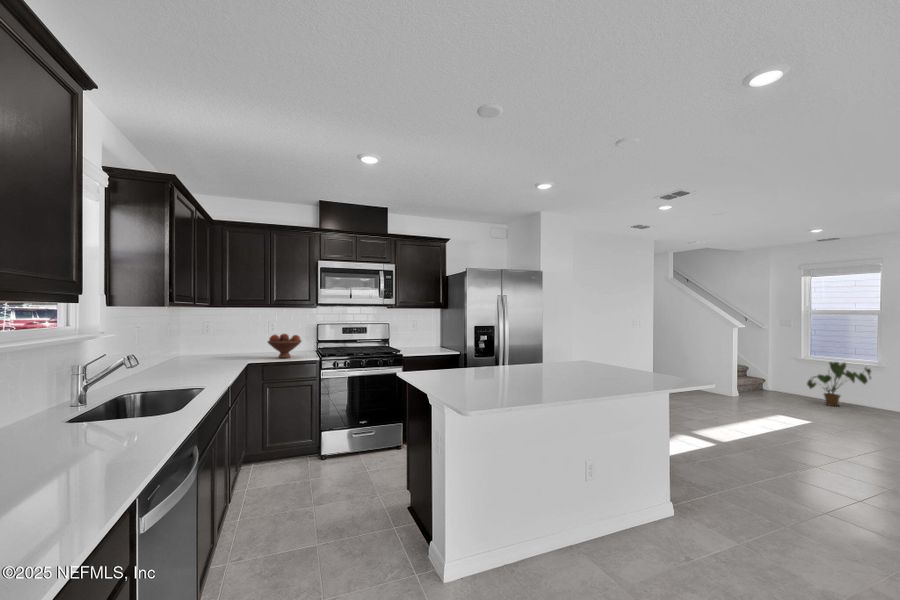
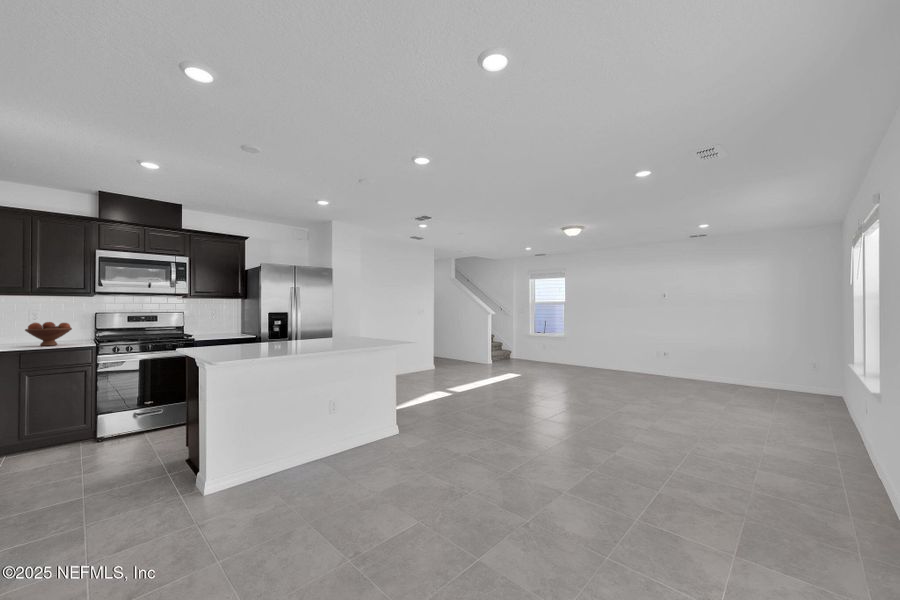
house plant: present [807,362,871,406] -> none [528,335,560,364]

